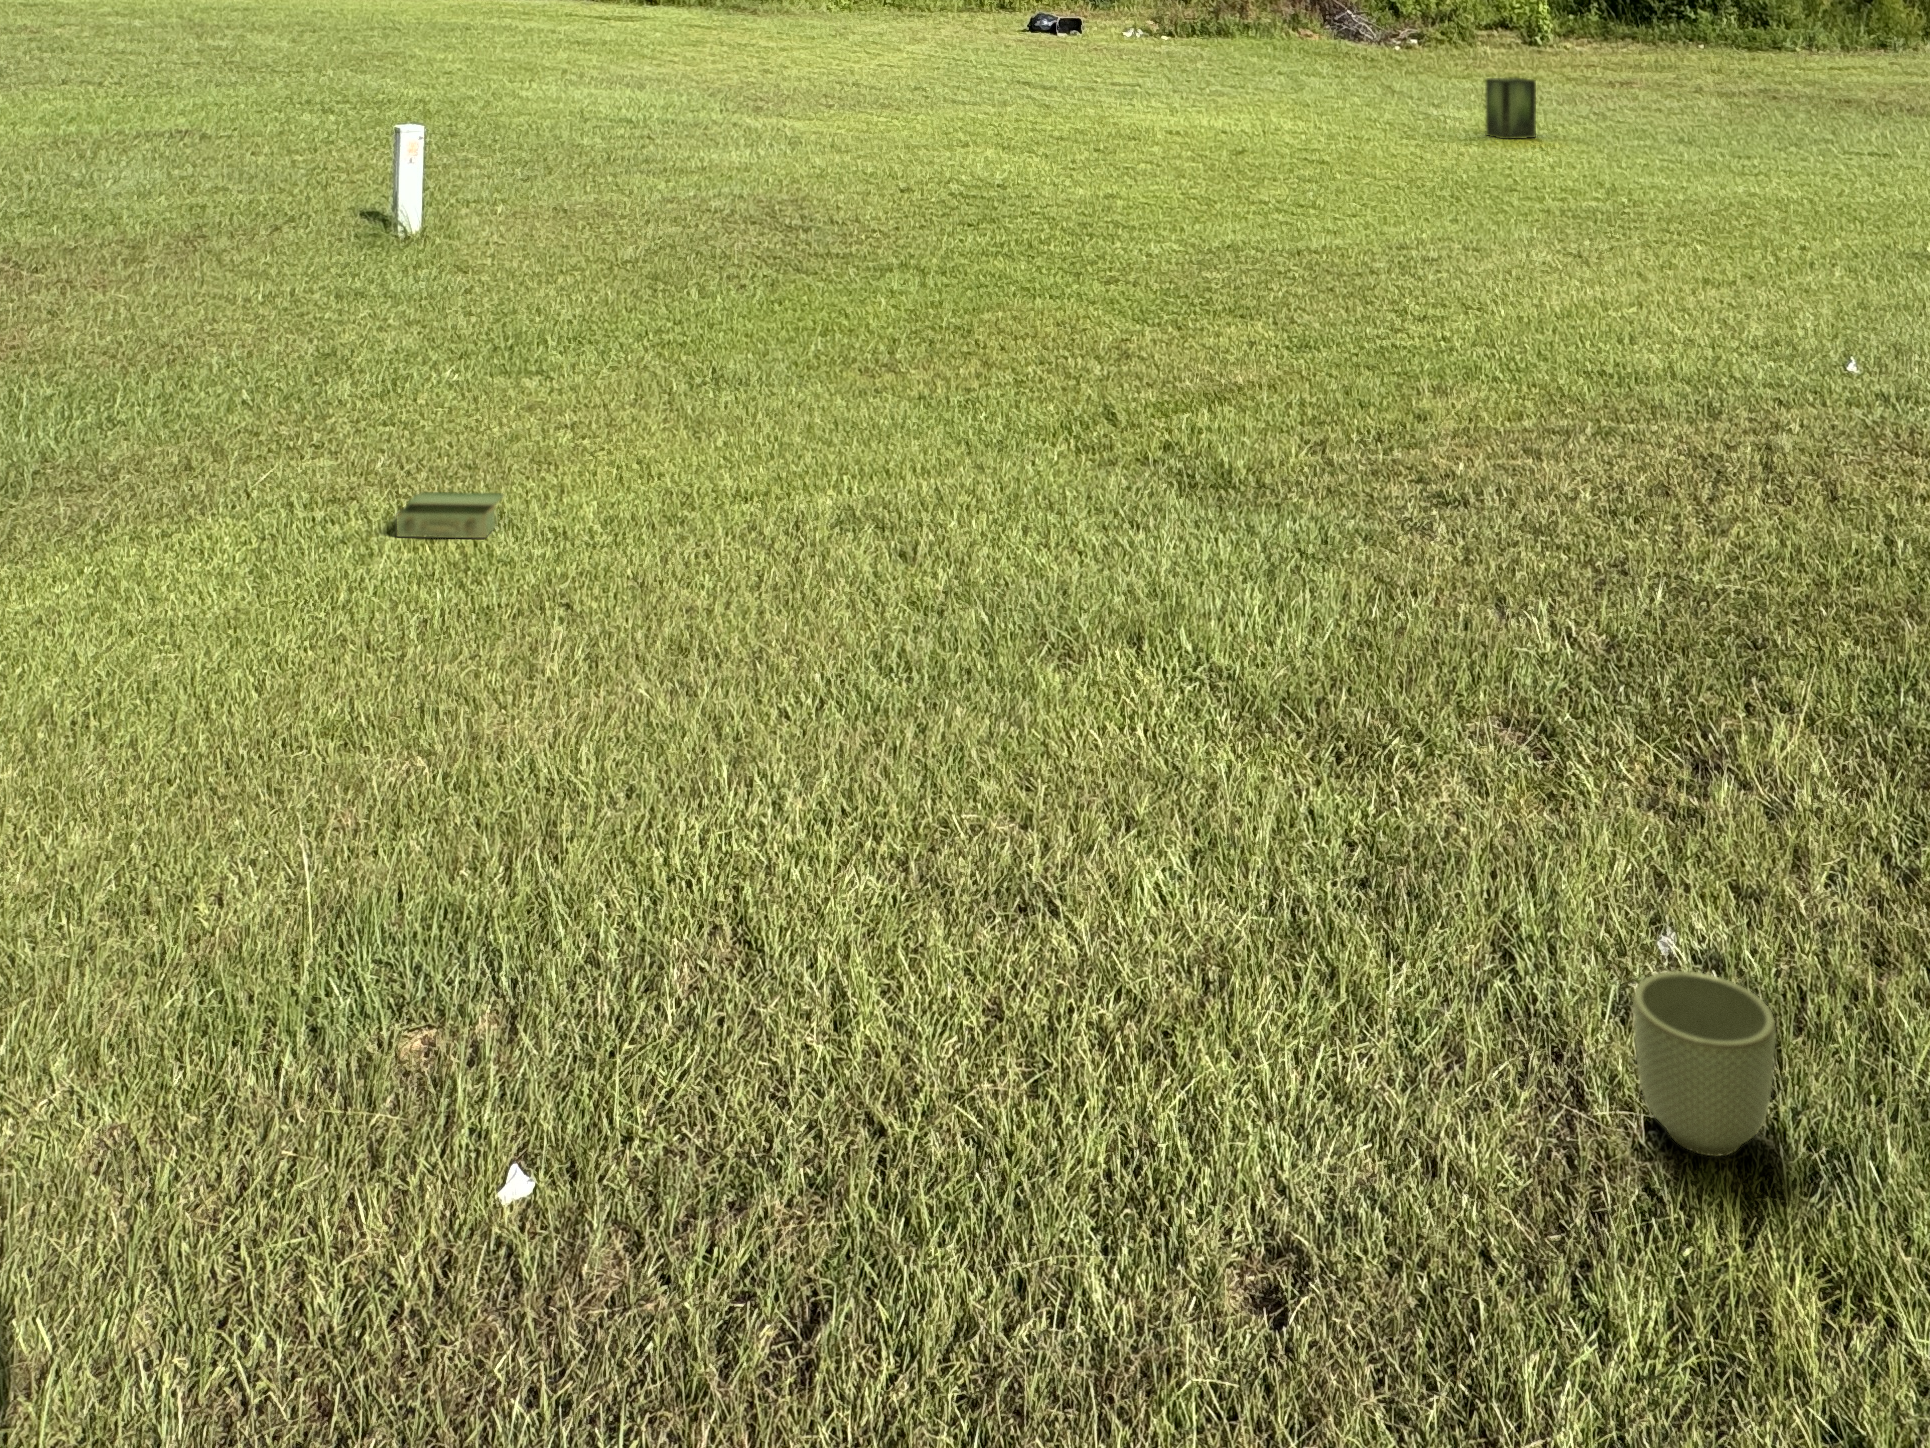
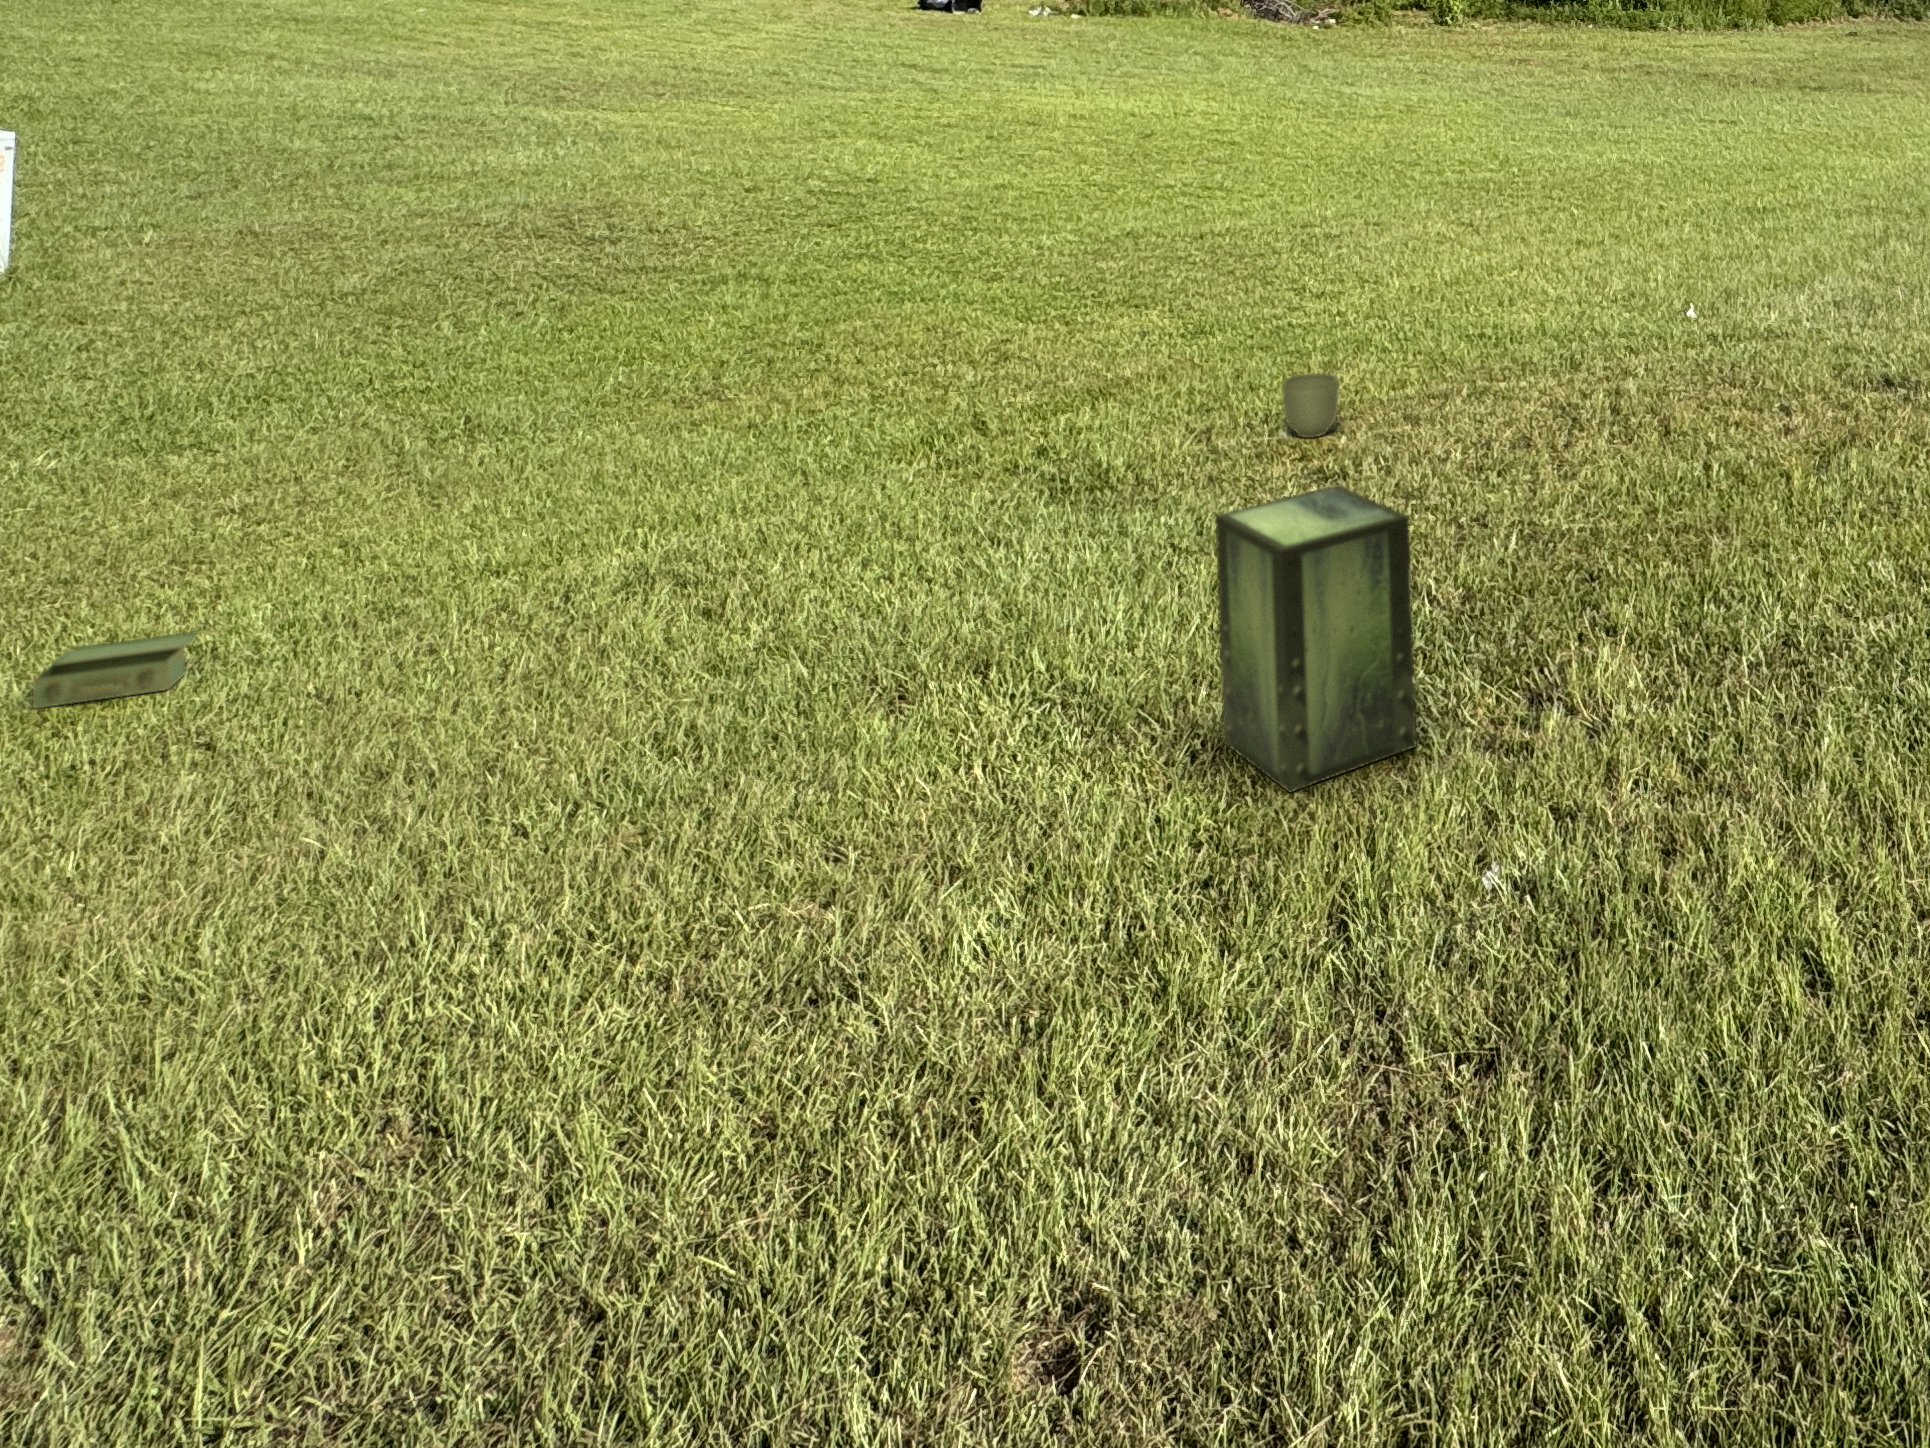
storage box: present [1486,77,1536,139] -> present [1216,485,1416,792]
planter: present [1633,971,1776,1157] -> present [1282,373,1339,438]

